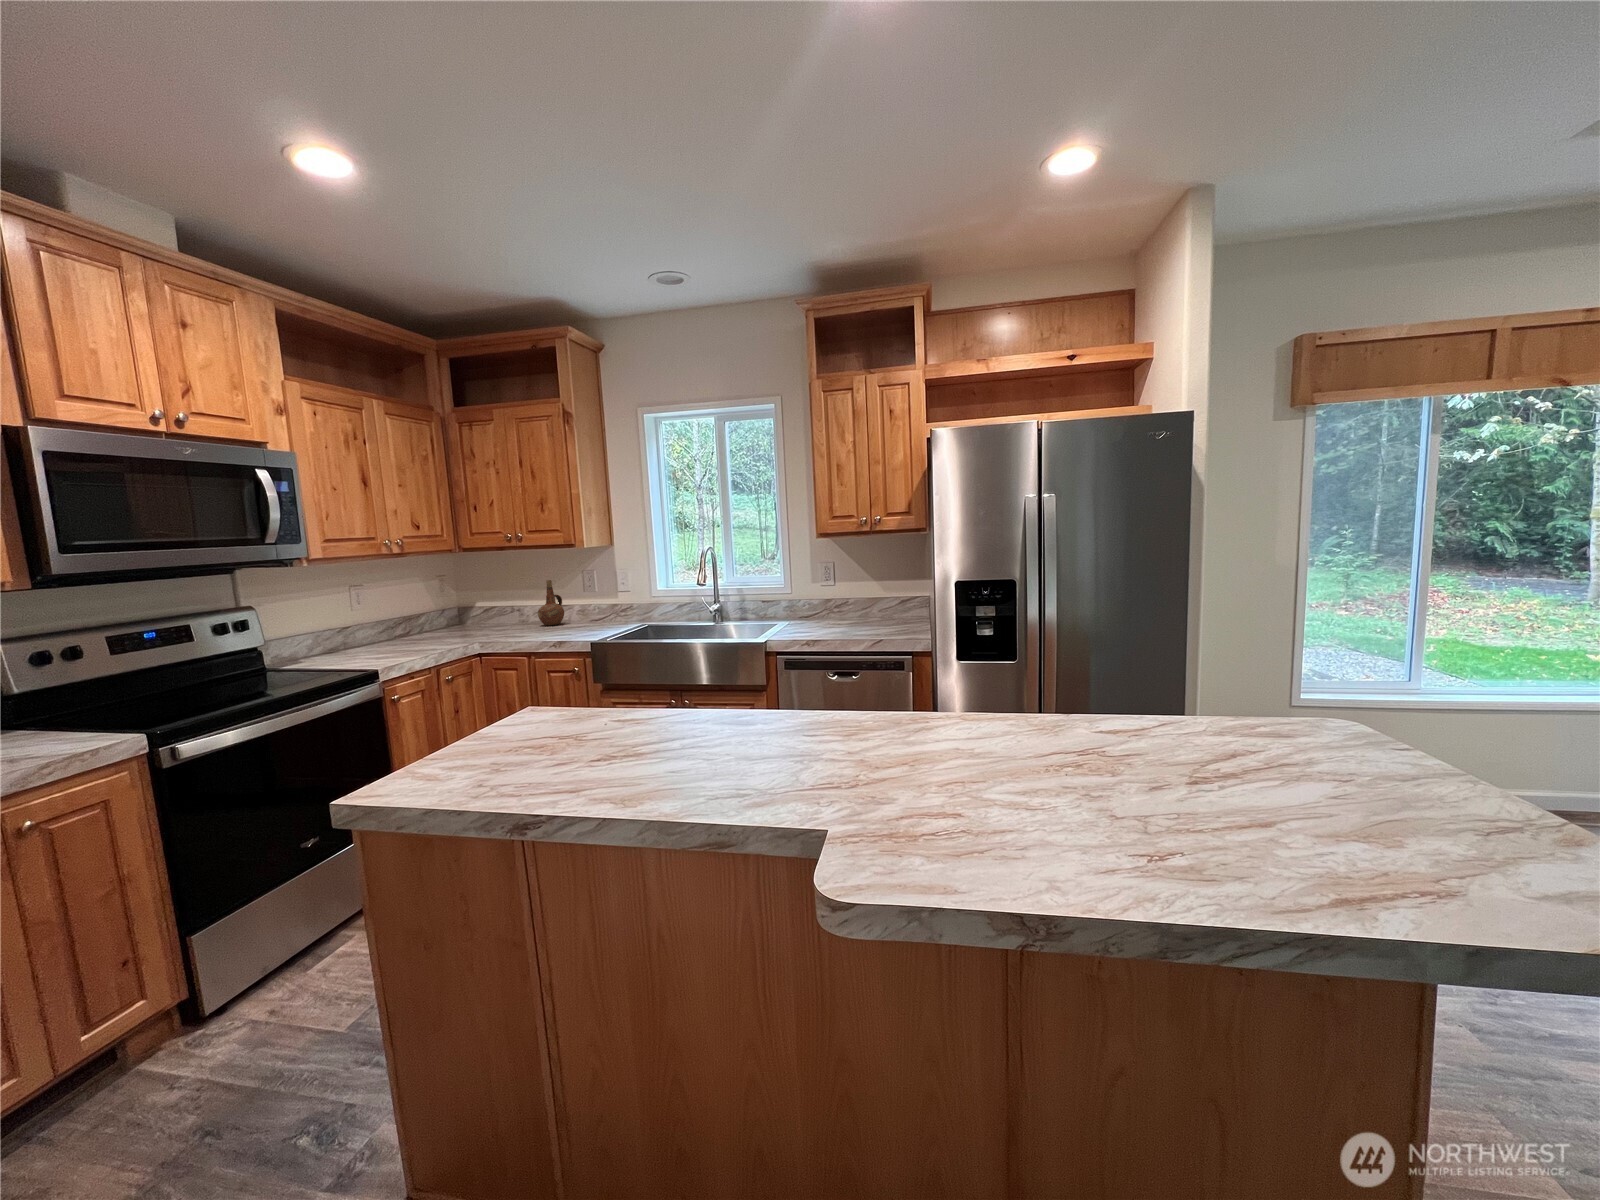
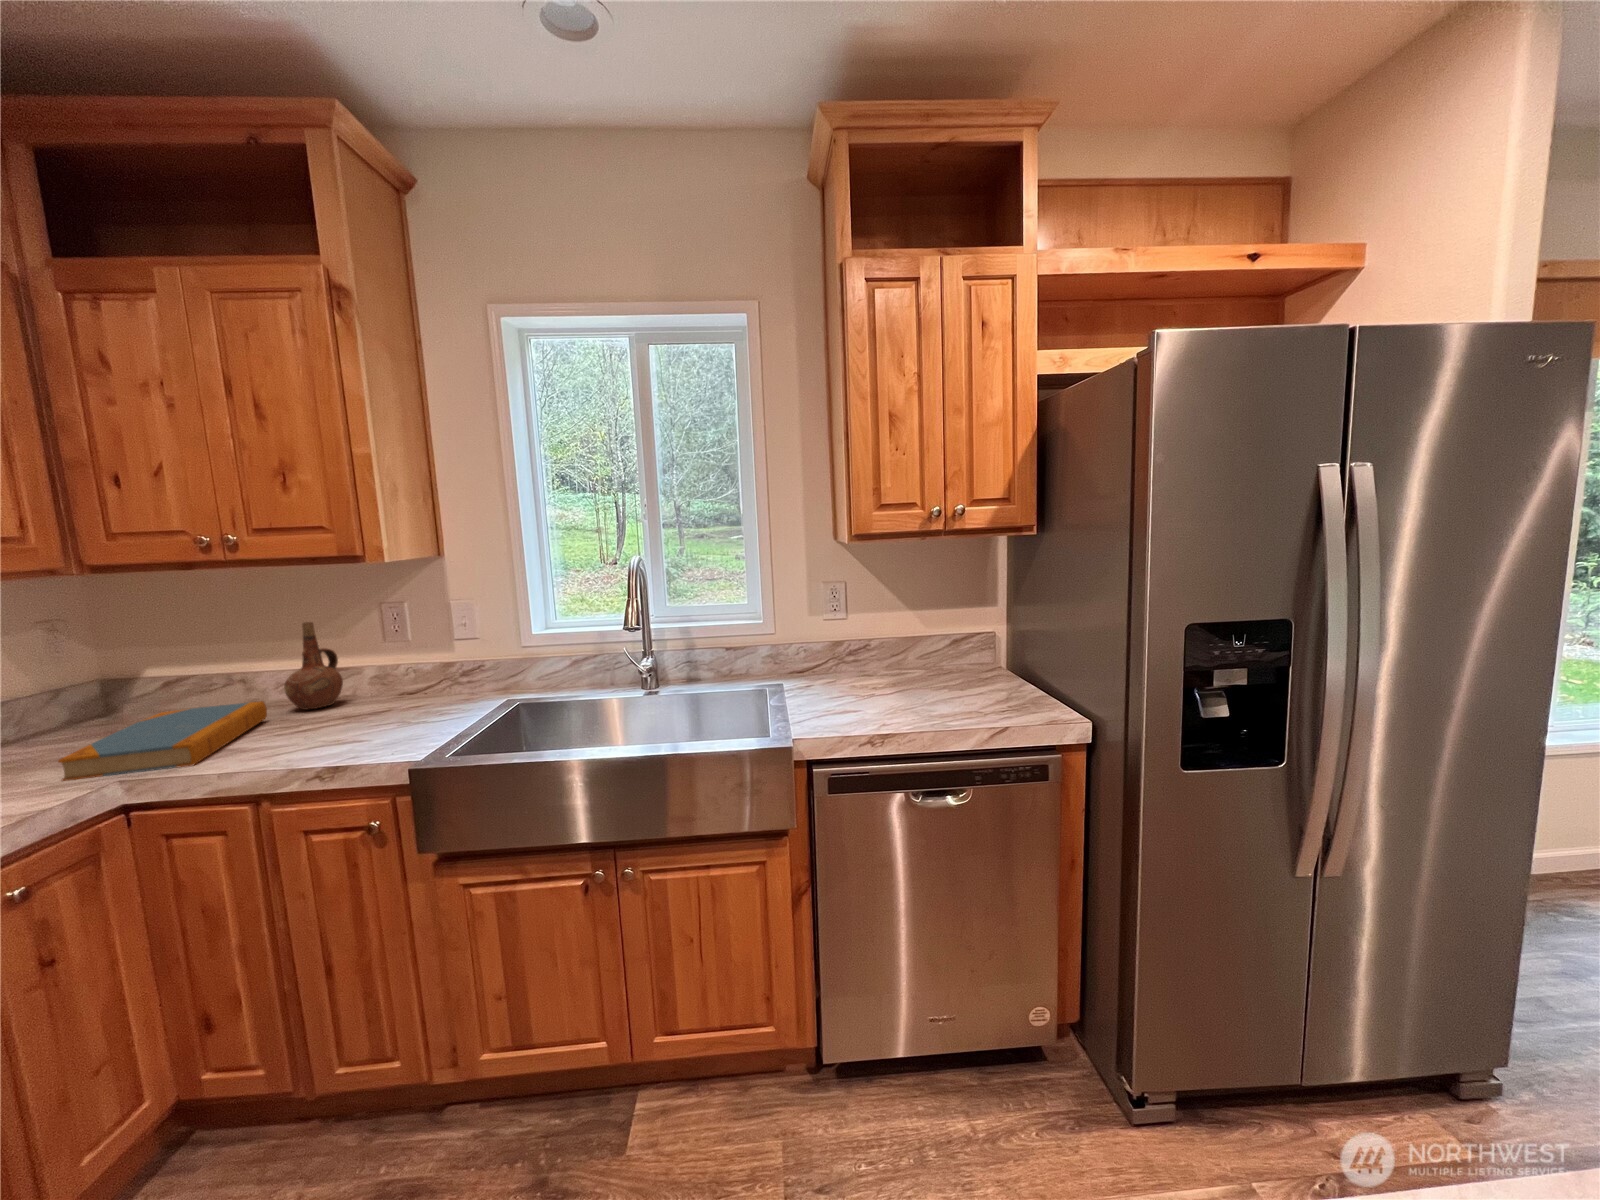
book: none [456,618,531,642] -> present [58,701,267,781]

